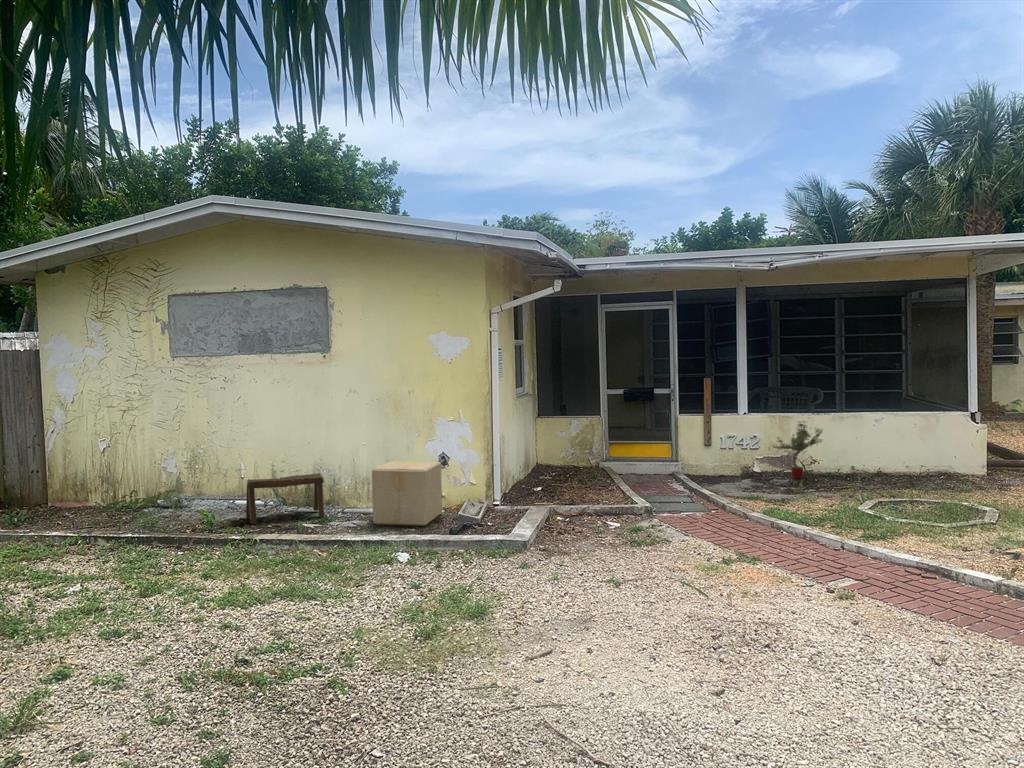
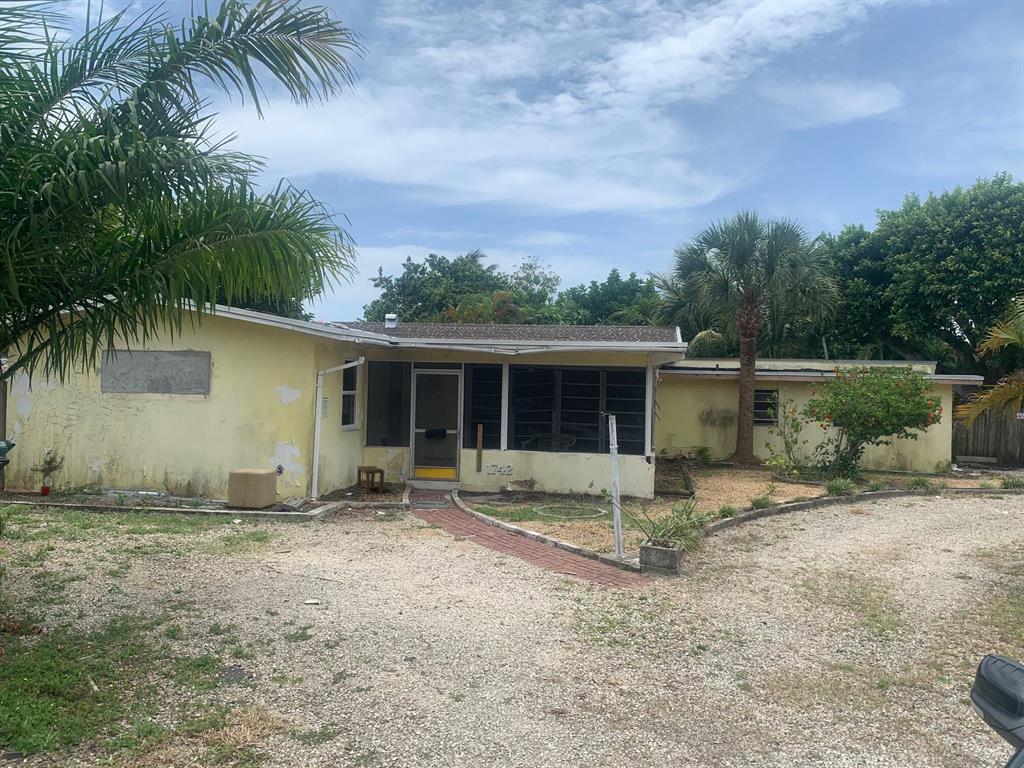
potted tree: present [773,421,822,479] -> present [30,450,64,495]
bench: present [246,473,324,525] -> present [357,466,384,494]

